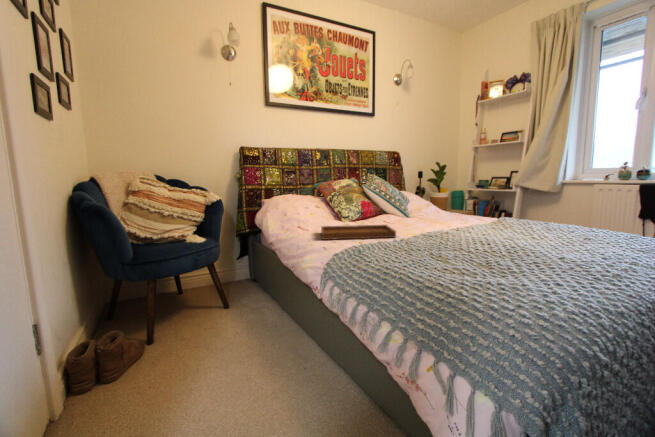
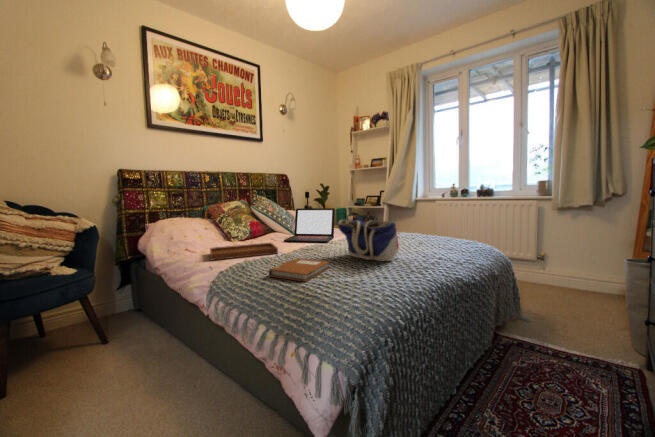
laptop: none [399,188,463,229] -> present [284,208,335,242]
tote bag: none [481,199,586,260] -> present [338,220,399,261]
notebook: none [393,245,473,277] -> present [269,258,329,282]

